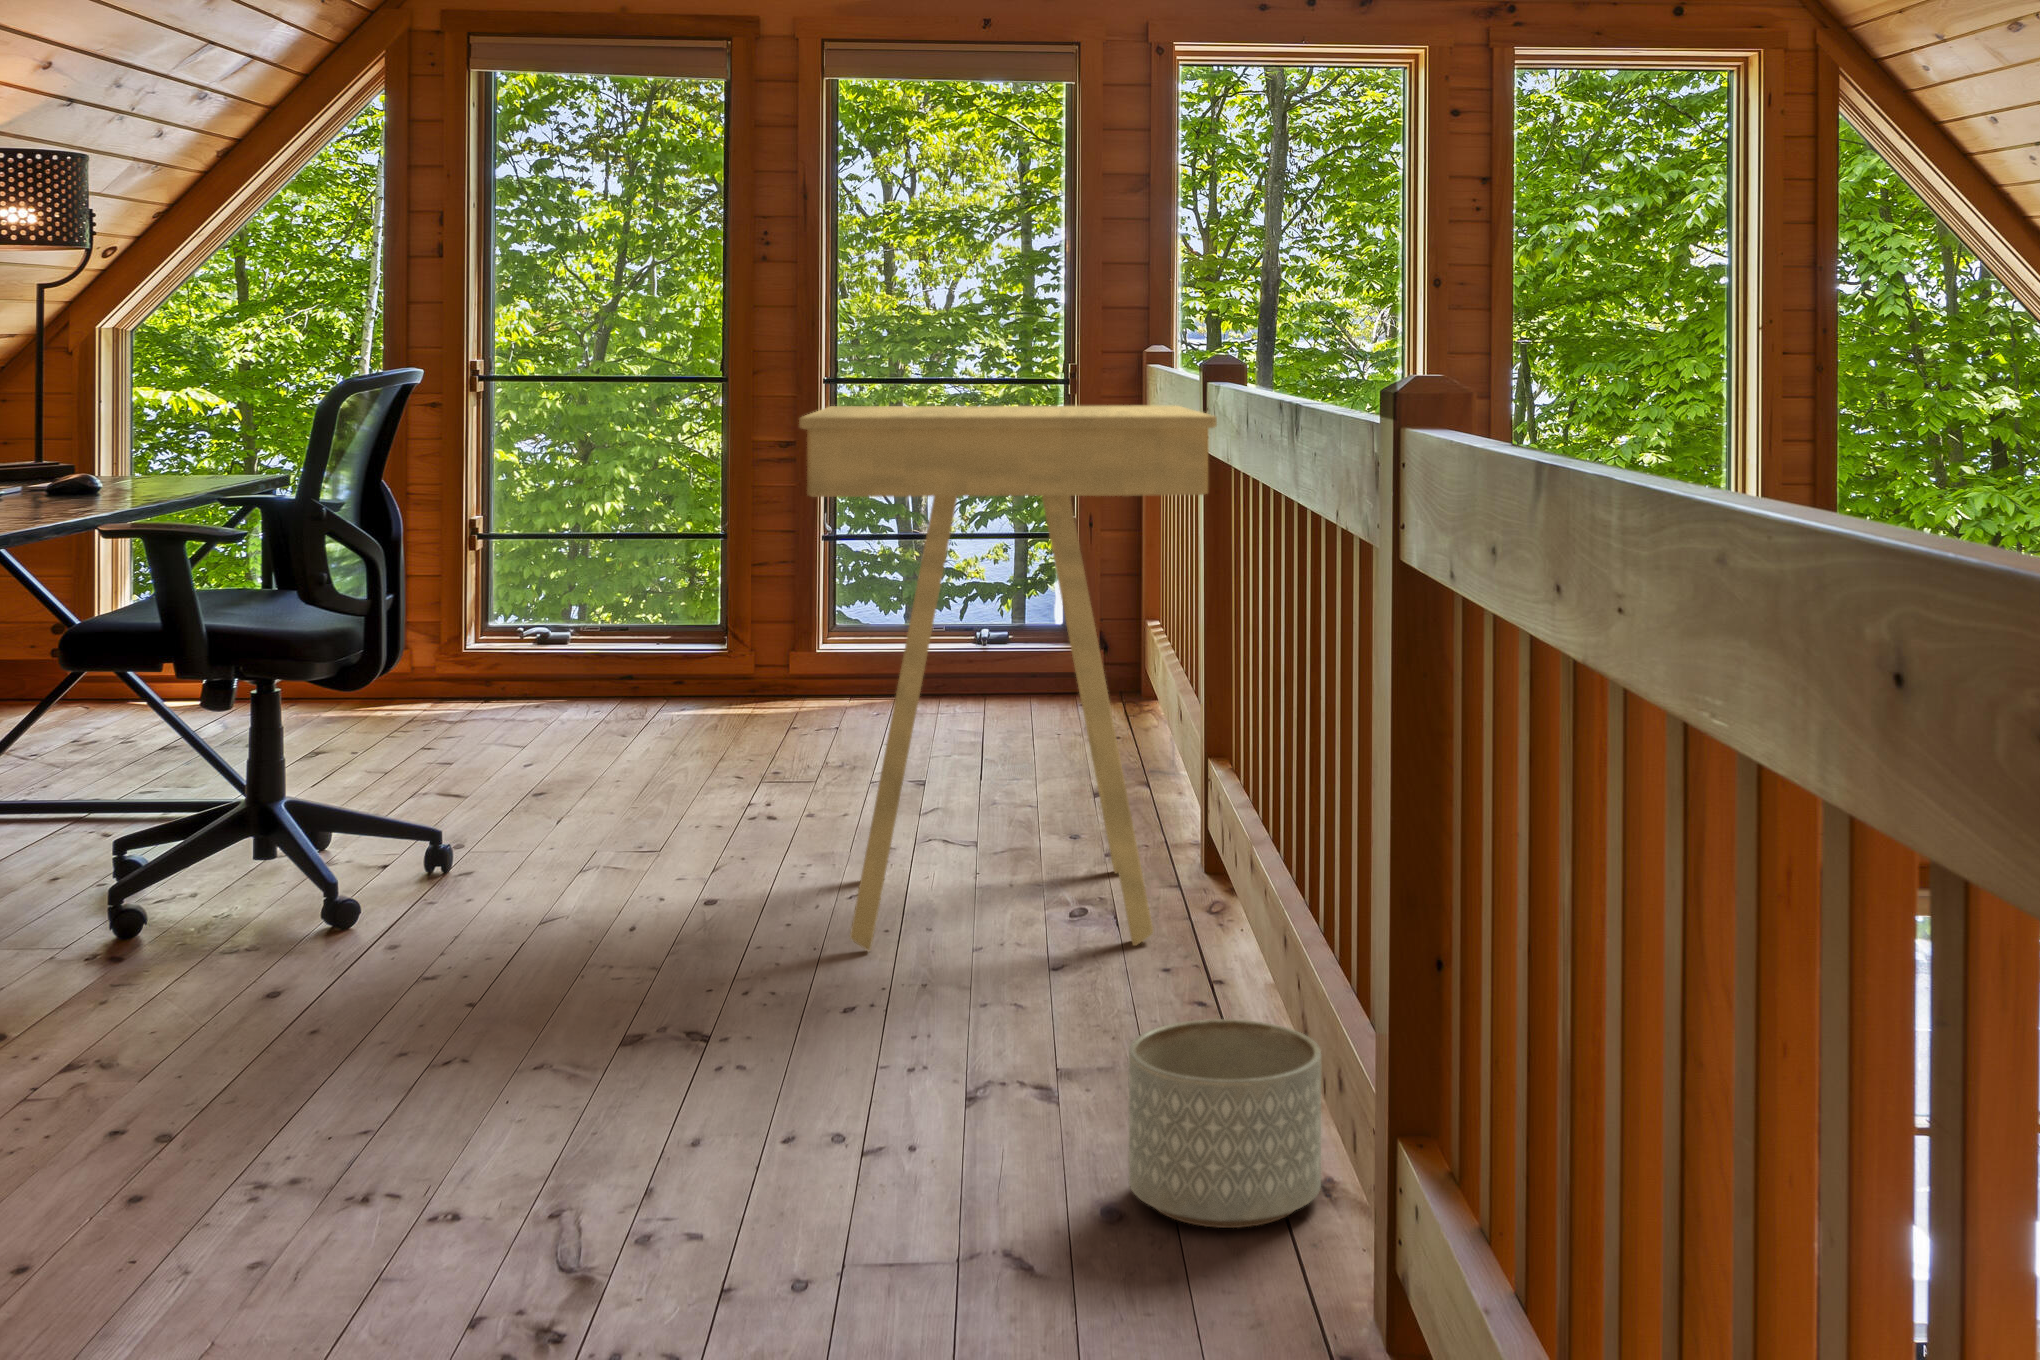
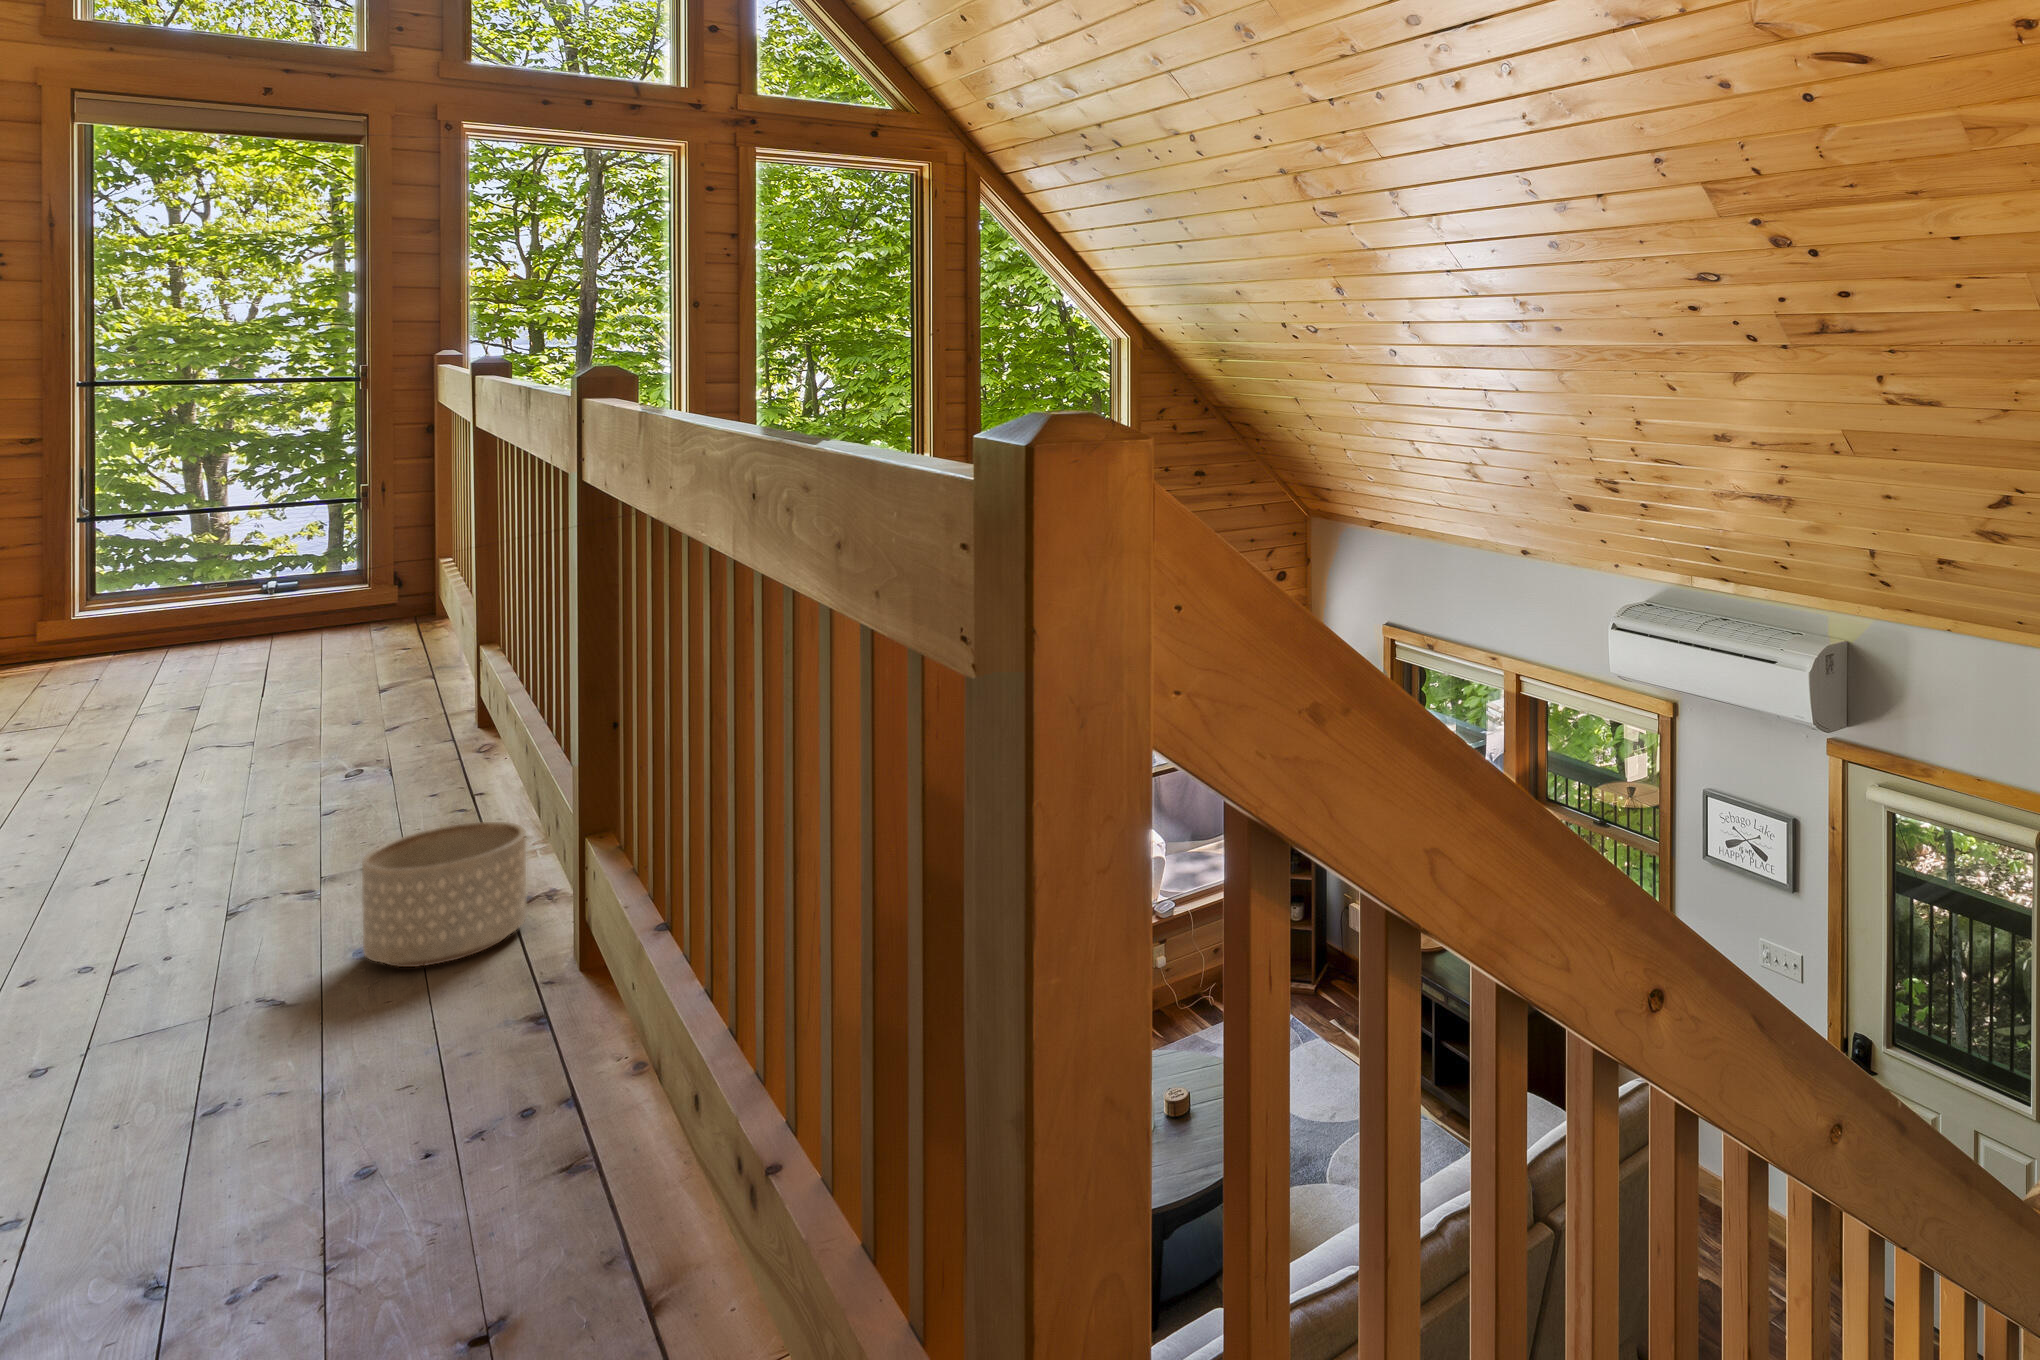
side table: present [799,406,1217,951] -> none [46,400,470,838]

